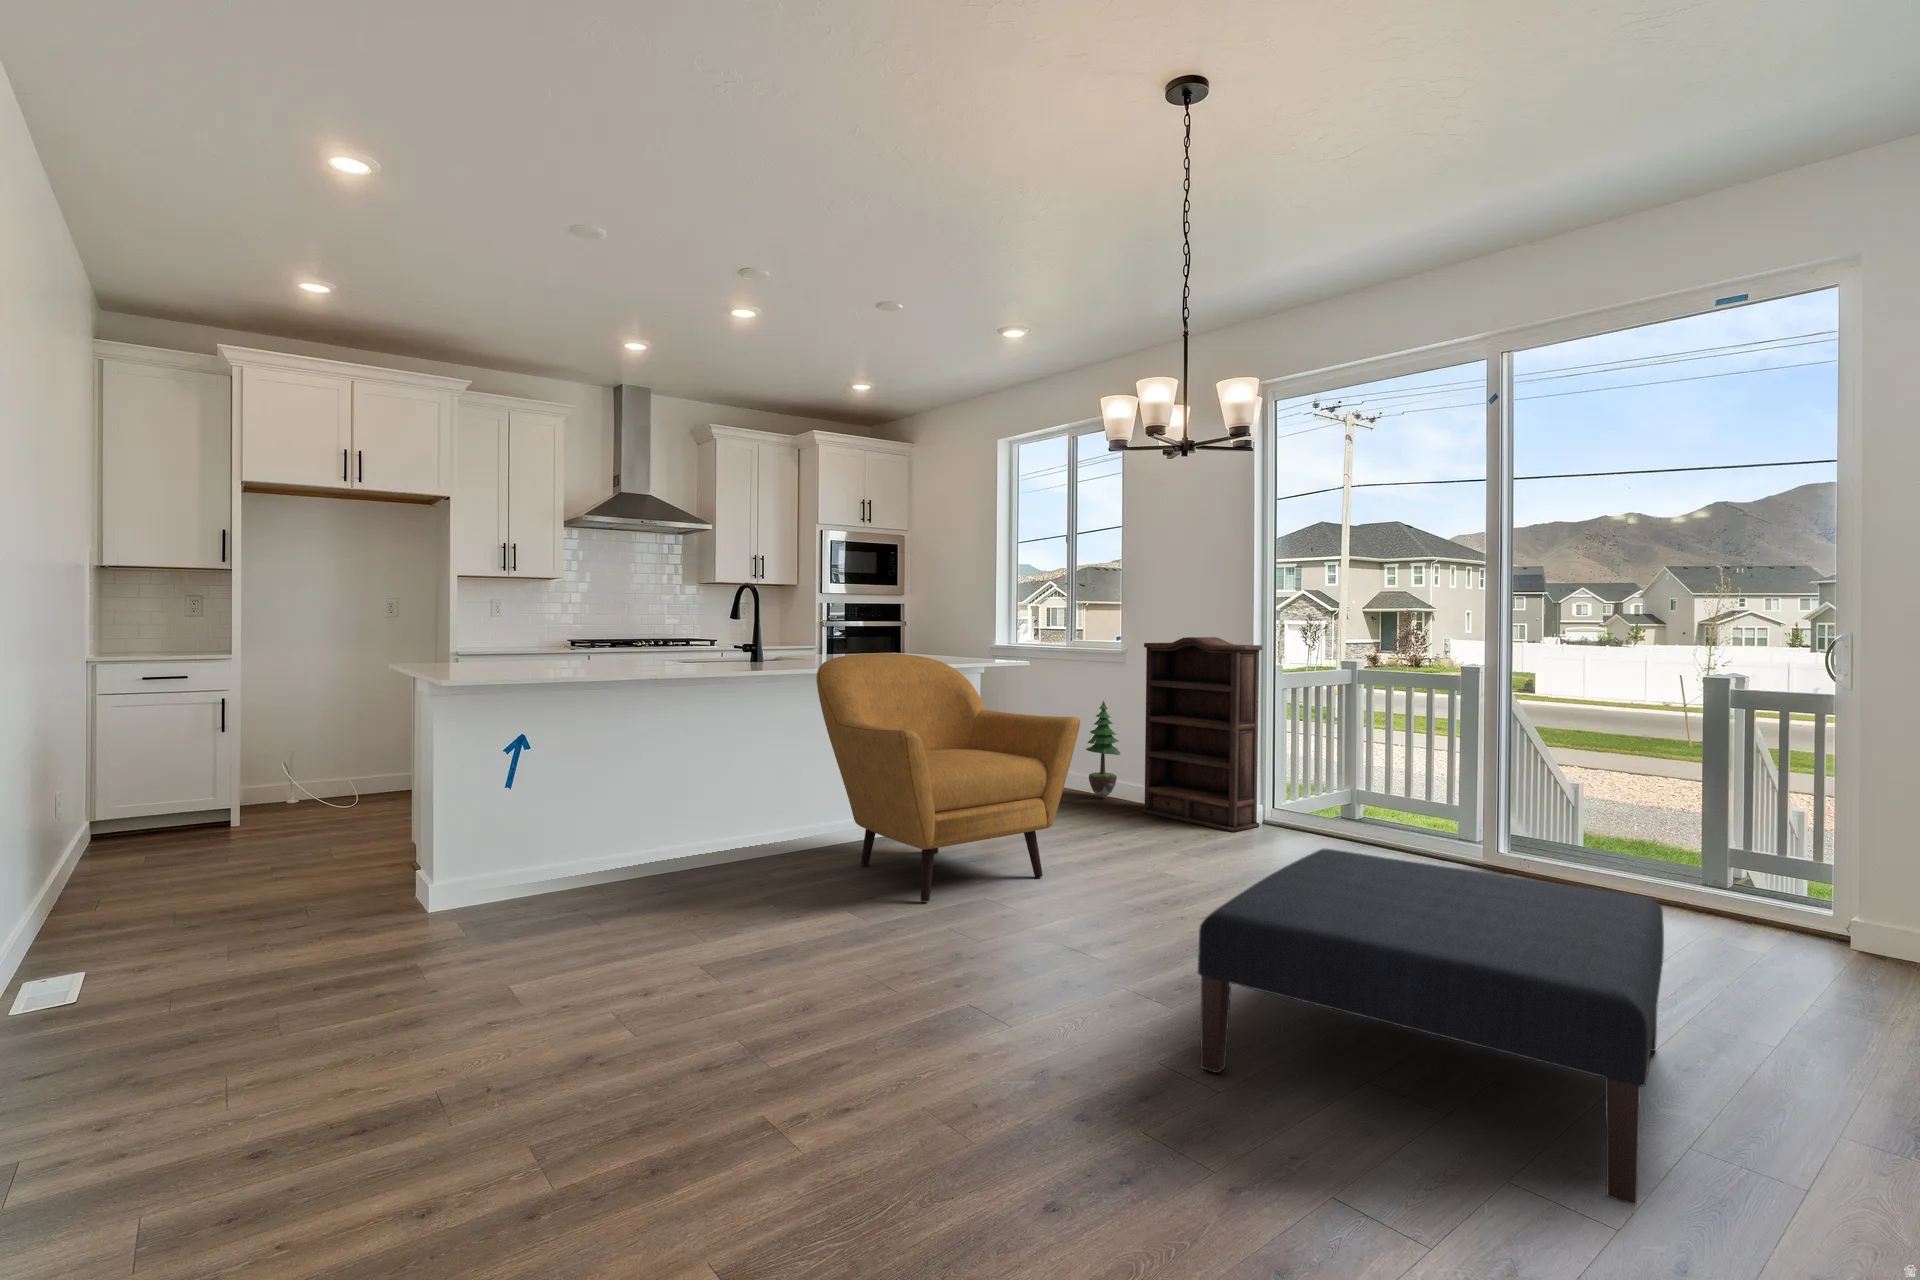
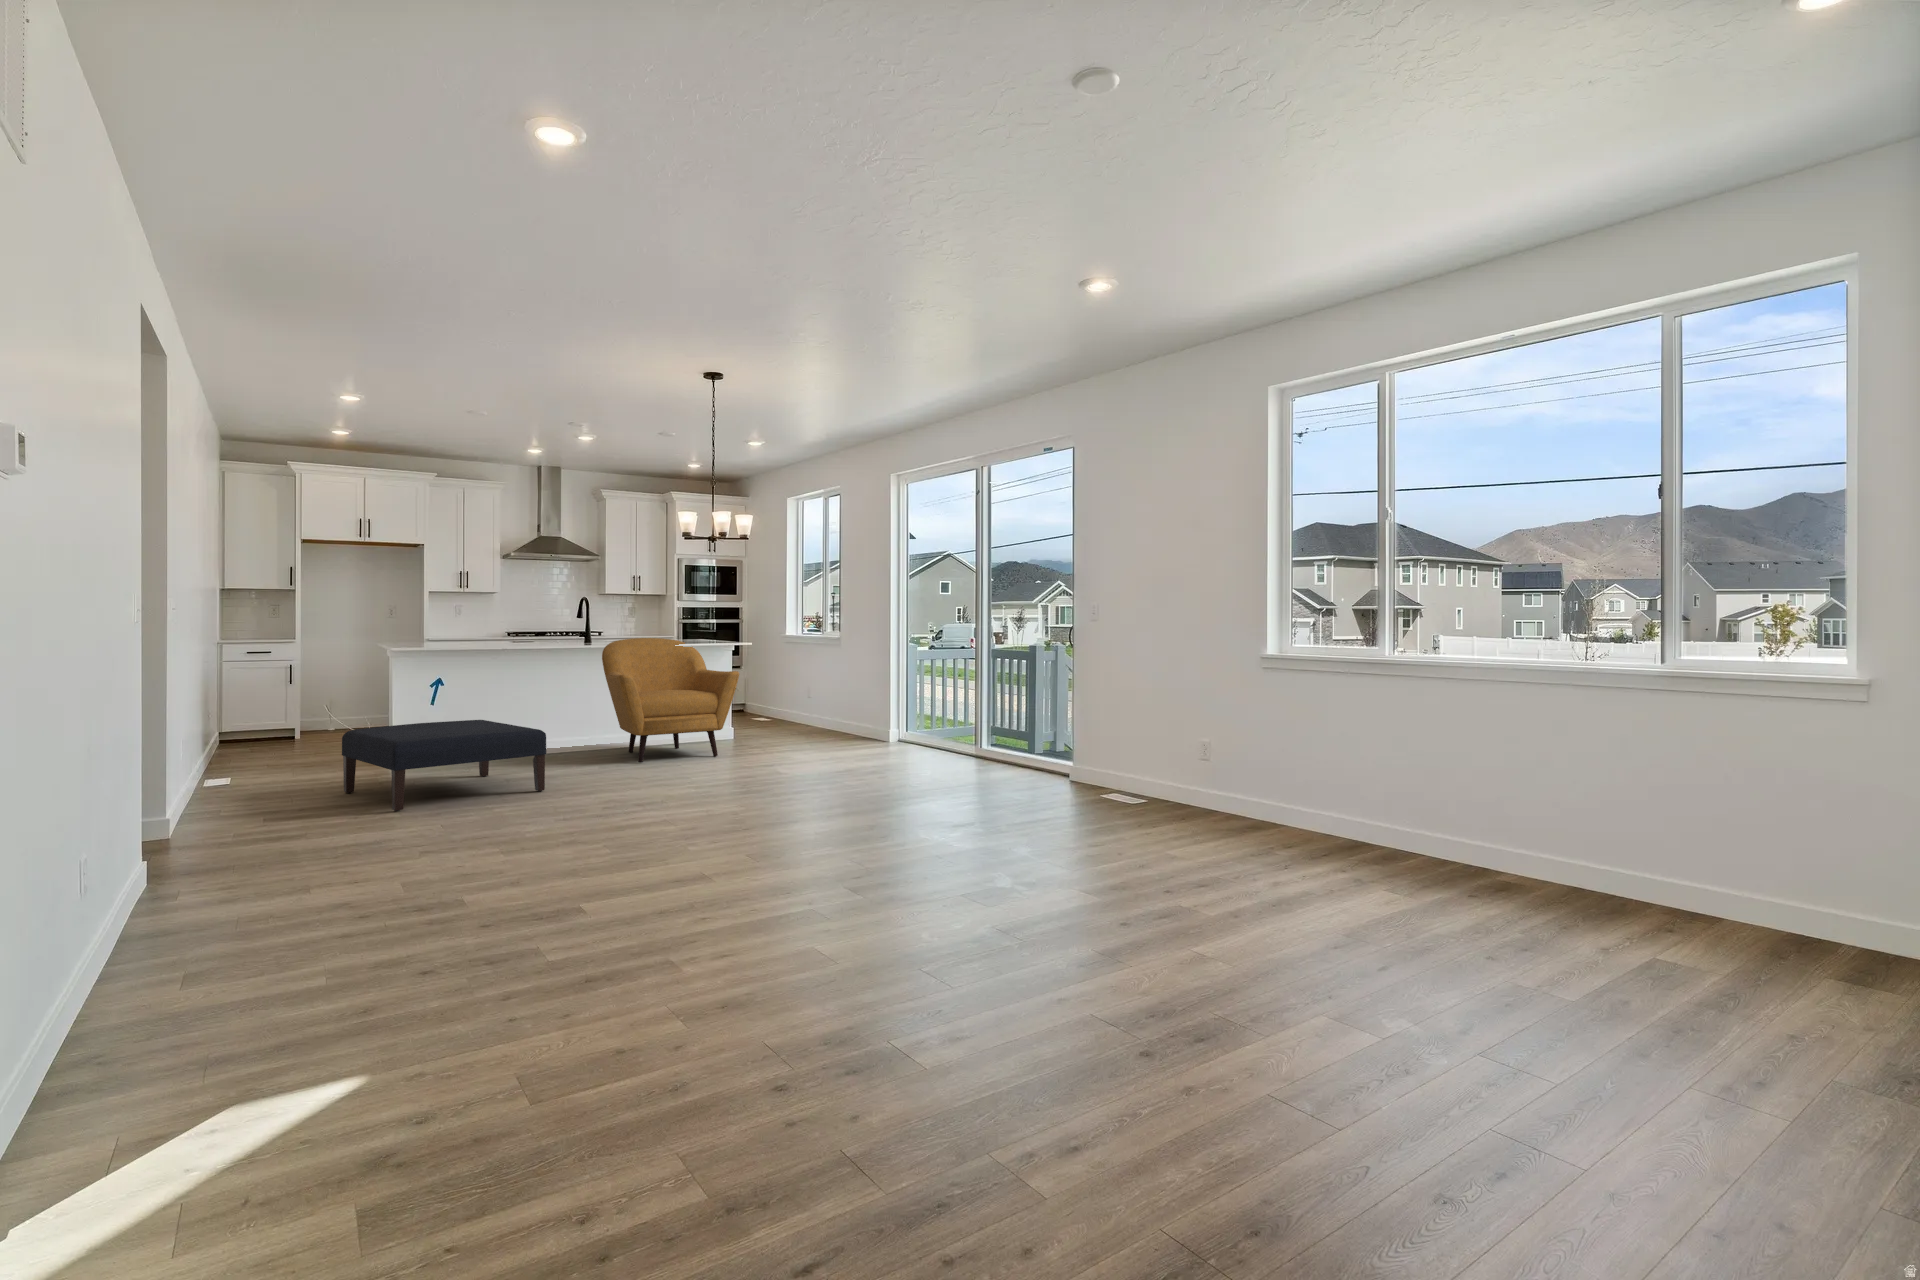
bookshelf: present [1142,637,1262,832] -> none [833,629,888,743]
potted tree: present [1086,701,1120,798] -> none [812,669,834,730]
ottoman: present [1198,849,1664,1205] -> present [342,720,546,811]

